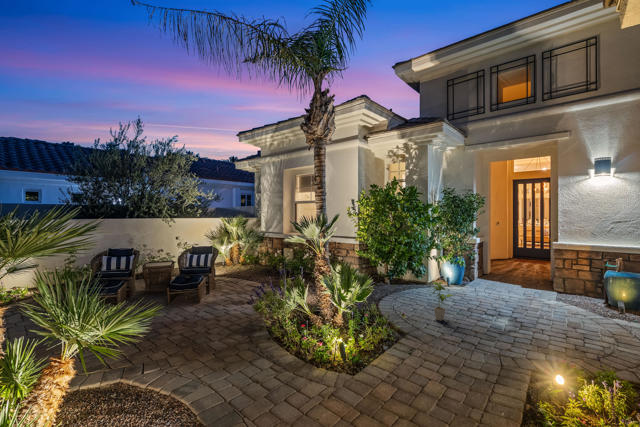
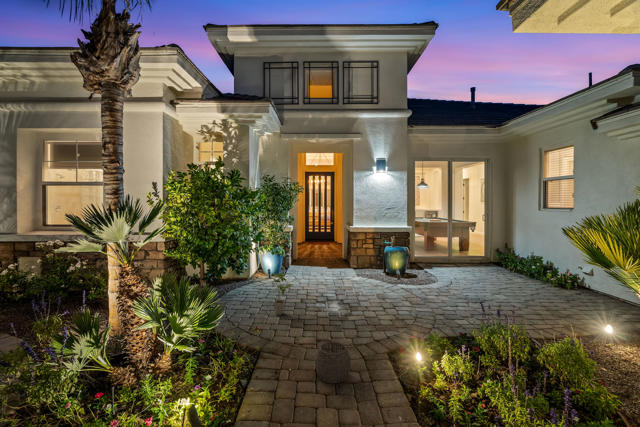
woven basket: none [444,353,480,394] -> present [316,342,351,384]

